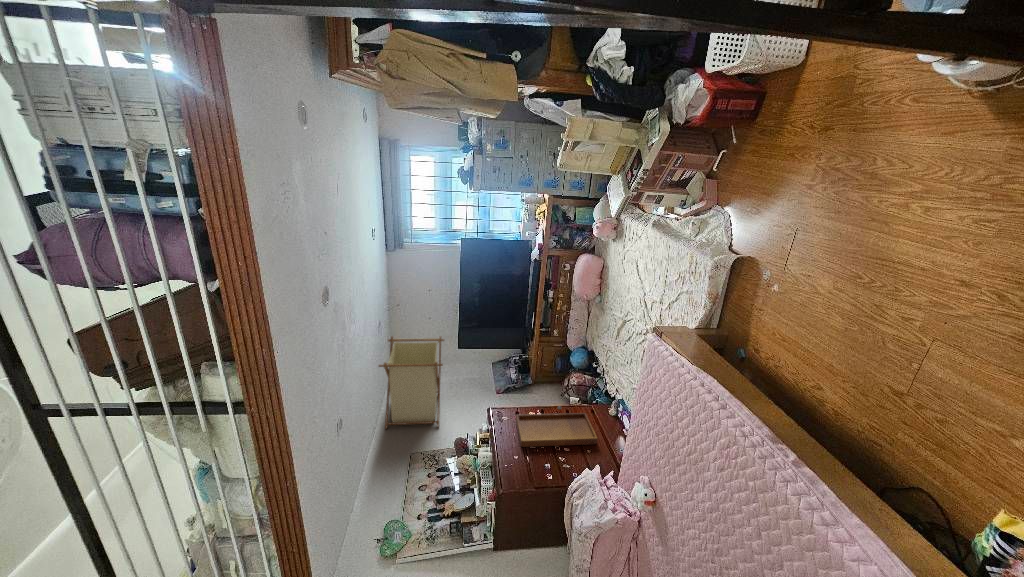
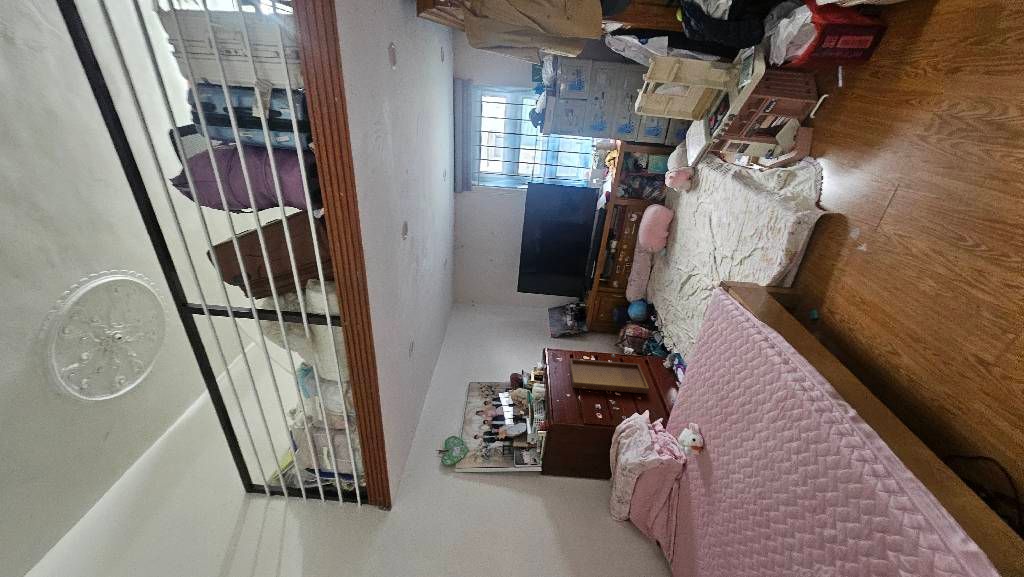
laundry basket: present [379,337,444,429] -> none [443,277,504,364]

